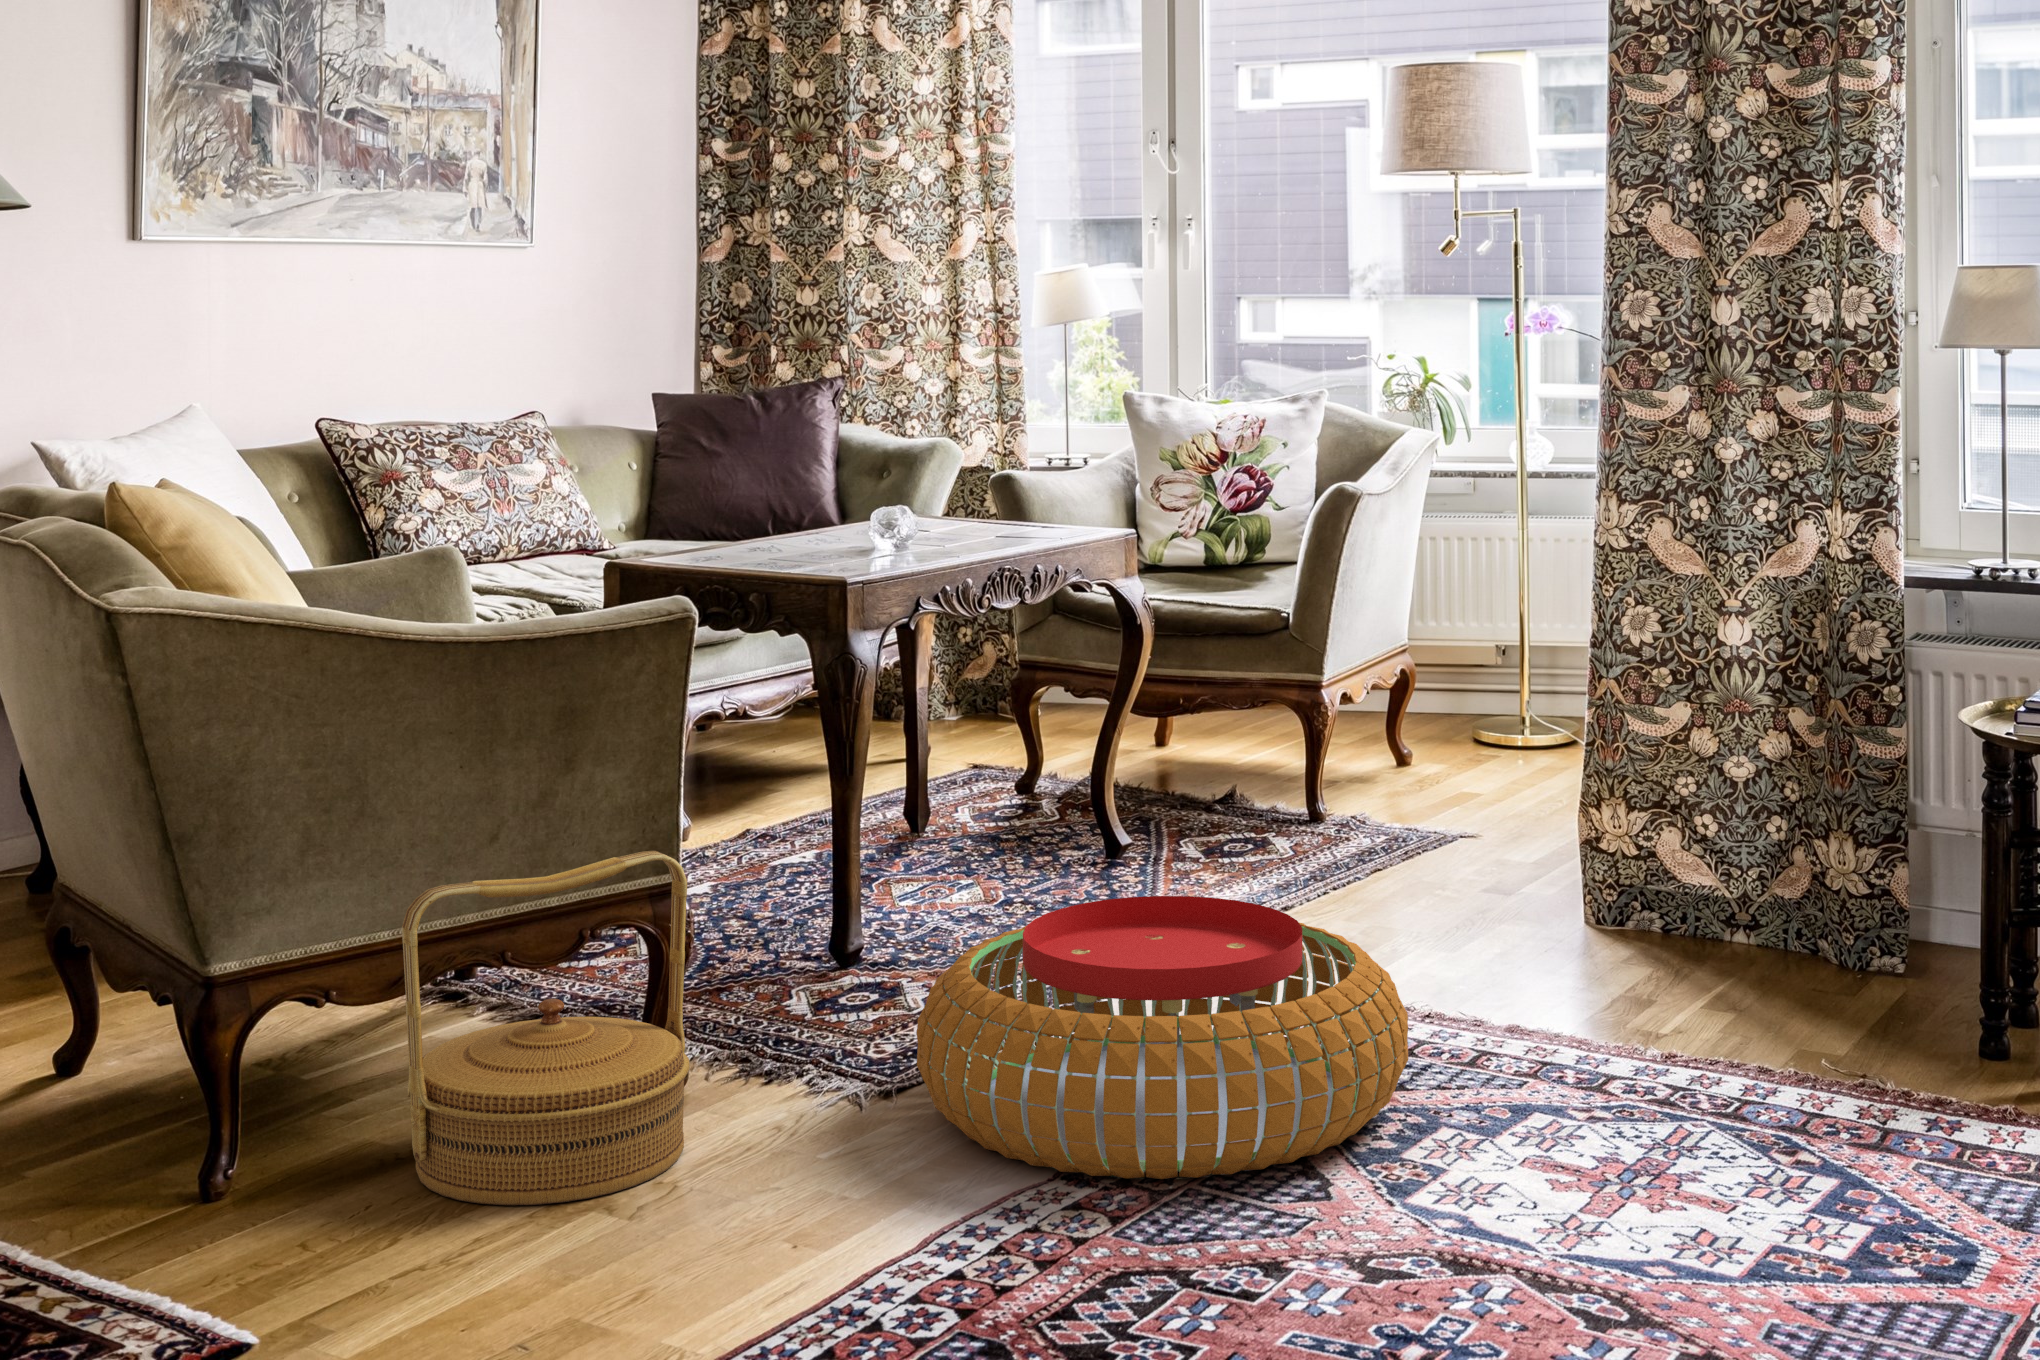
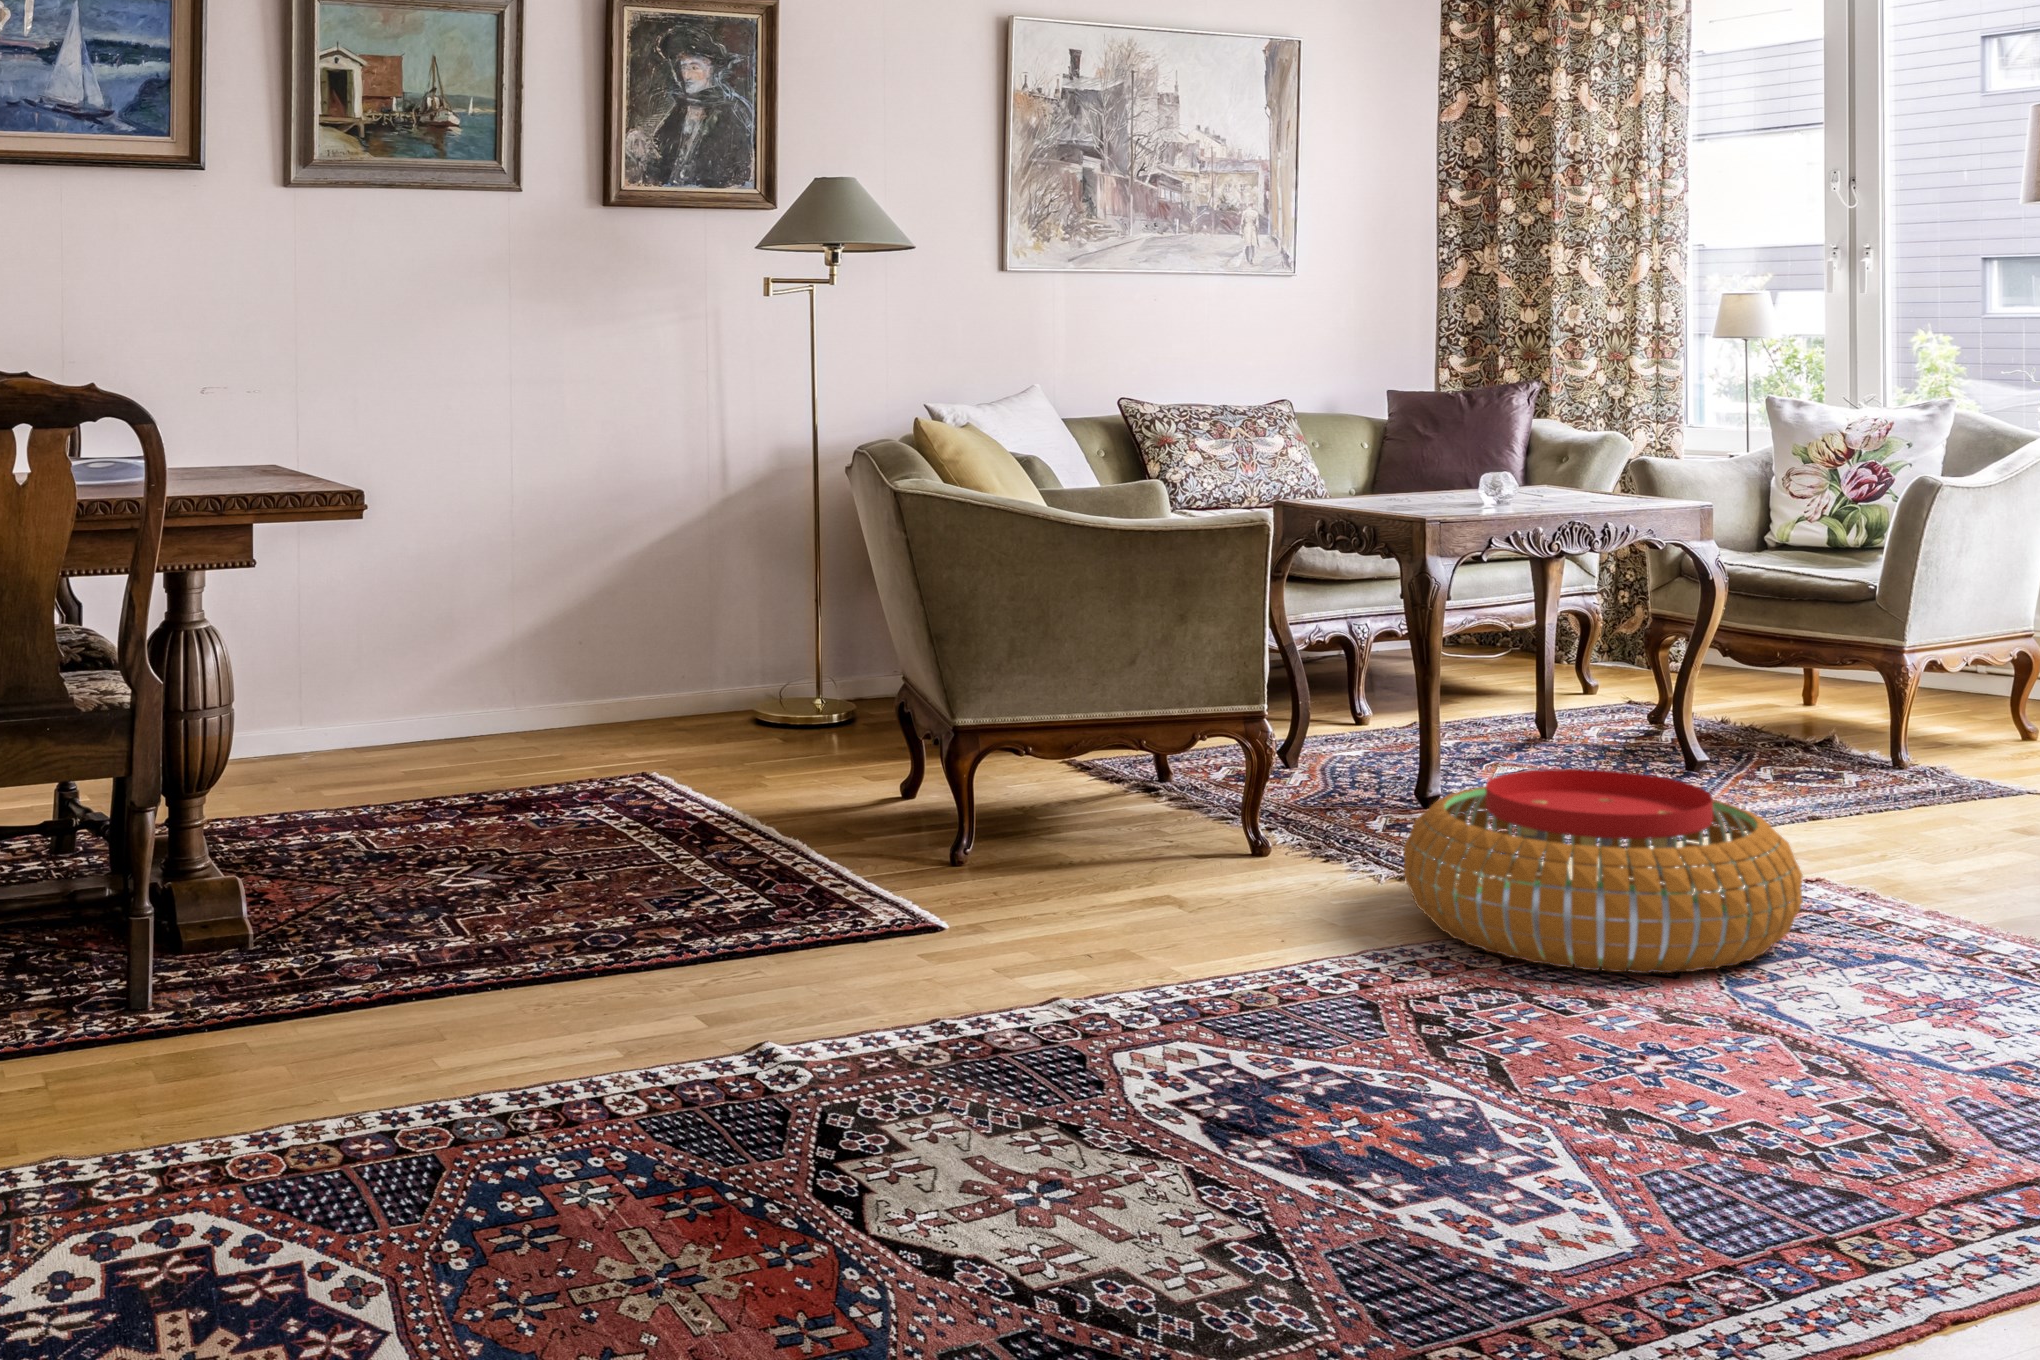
woven basket: present [402,851,690,1205] -> none [1045,690,1246,917]

